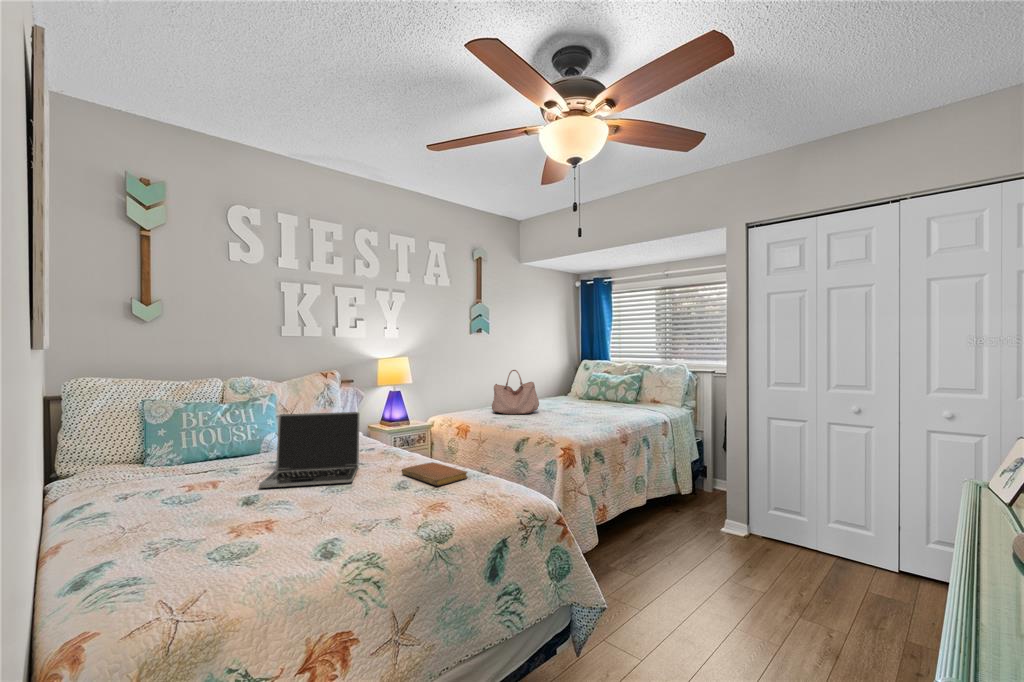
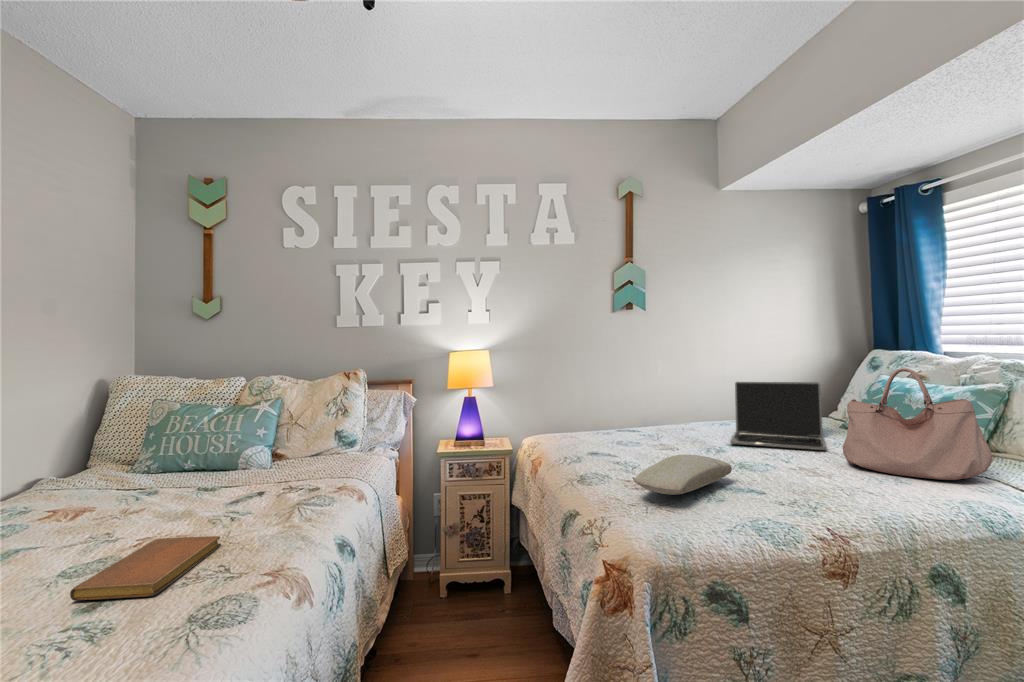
handbag: present [492,370,539,414] -> present [843,368,993,480]
pillow: none [546,409,579,425] -> present [634,455,732,495]
laptop: present [259,412,360,488] -> present [730,382,826,450]

